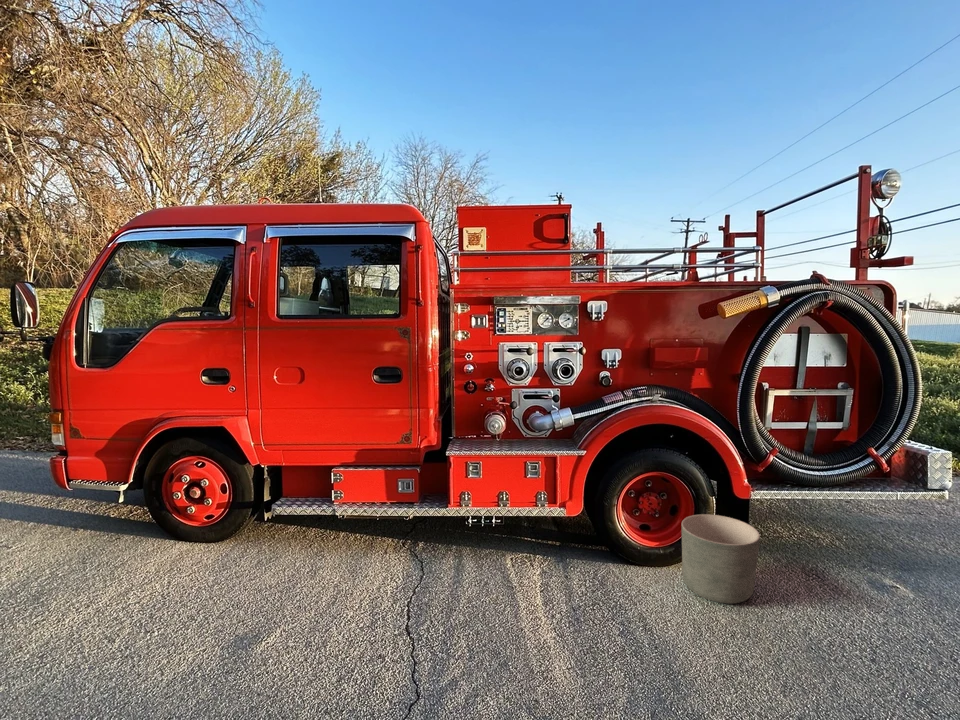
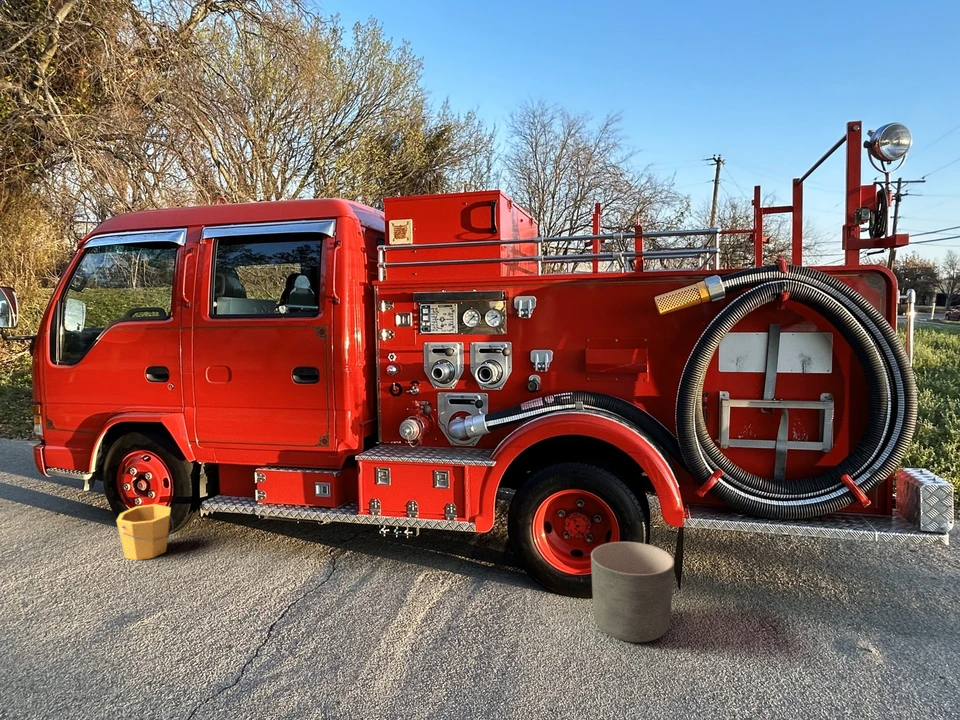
bucket: none [179,511,235,572] -> present [117,504,173,560]

